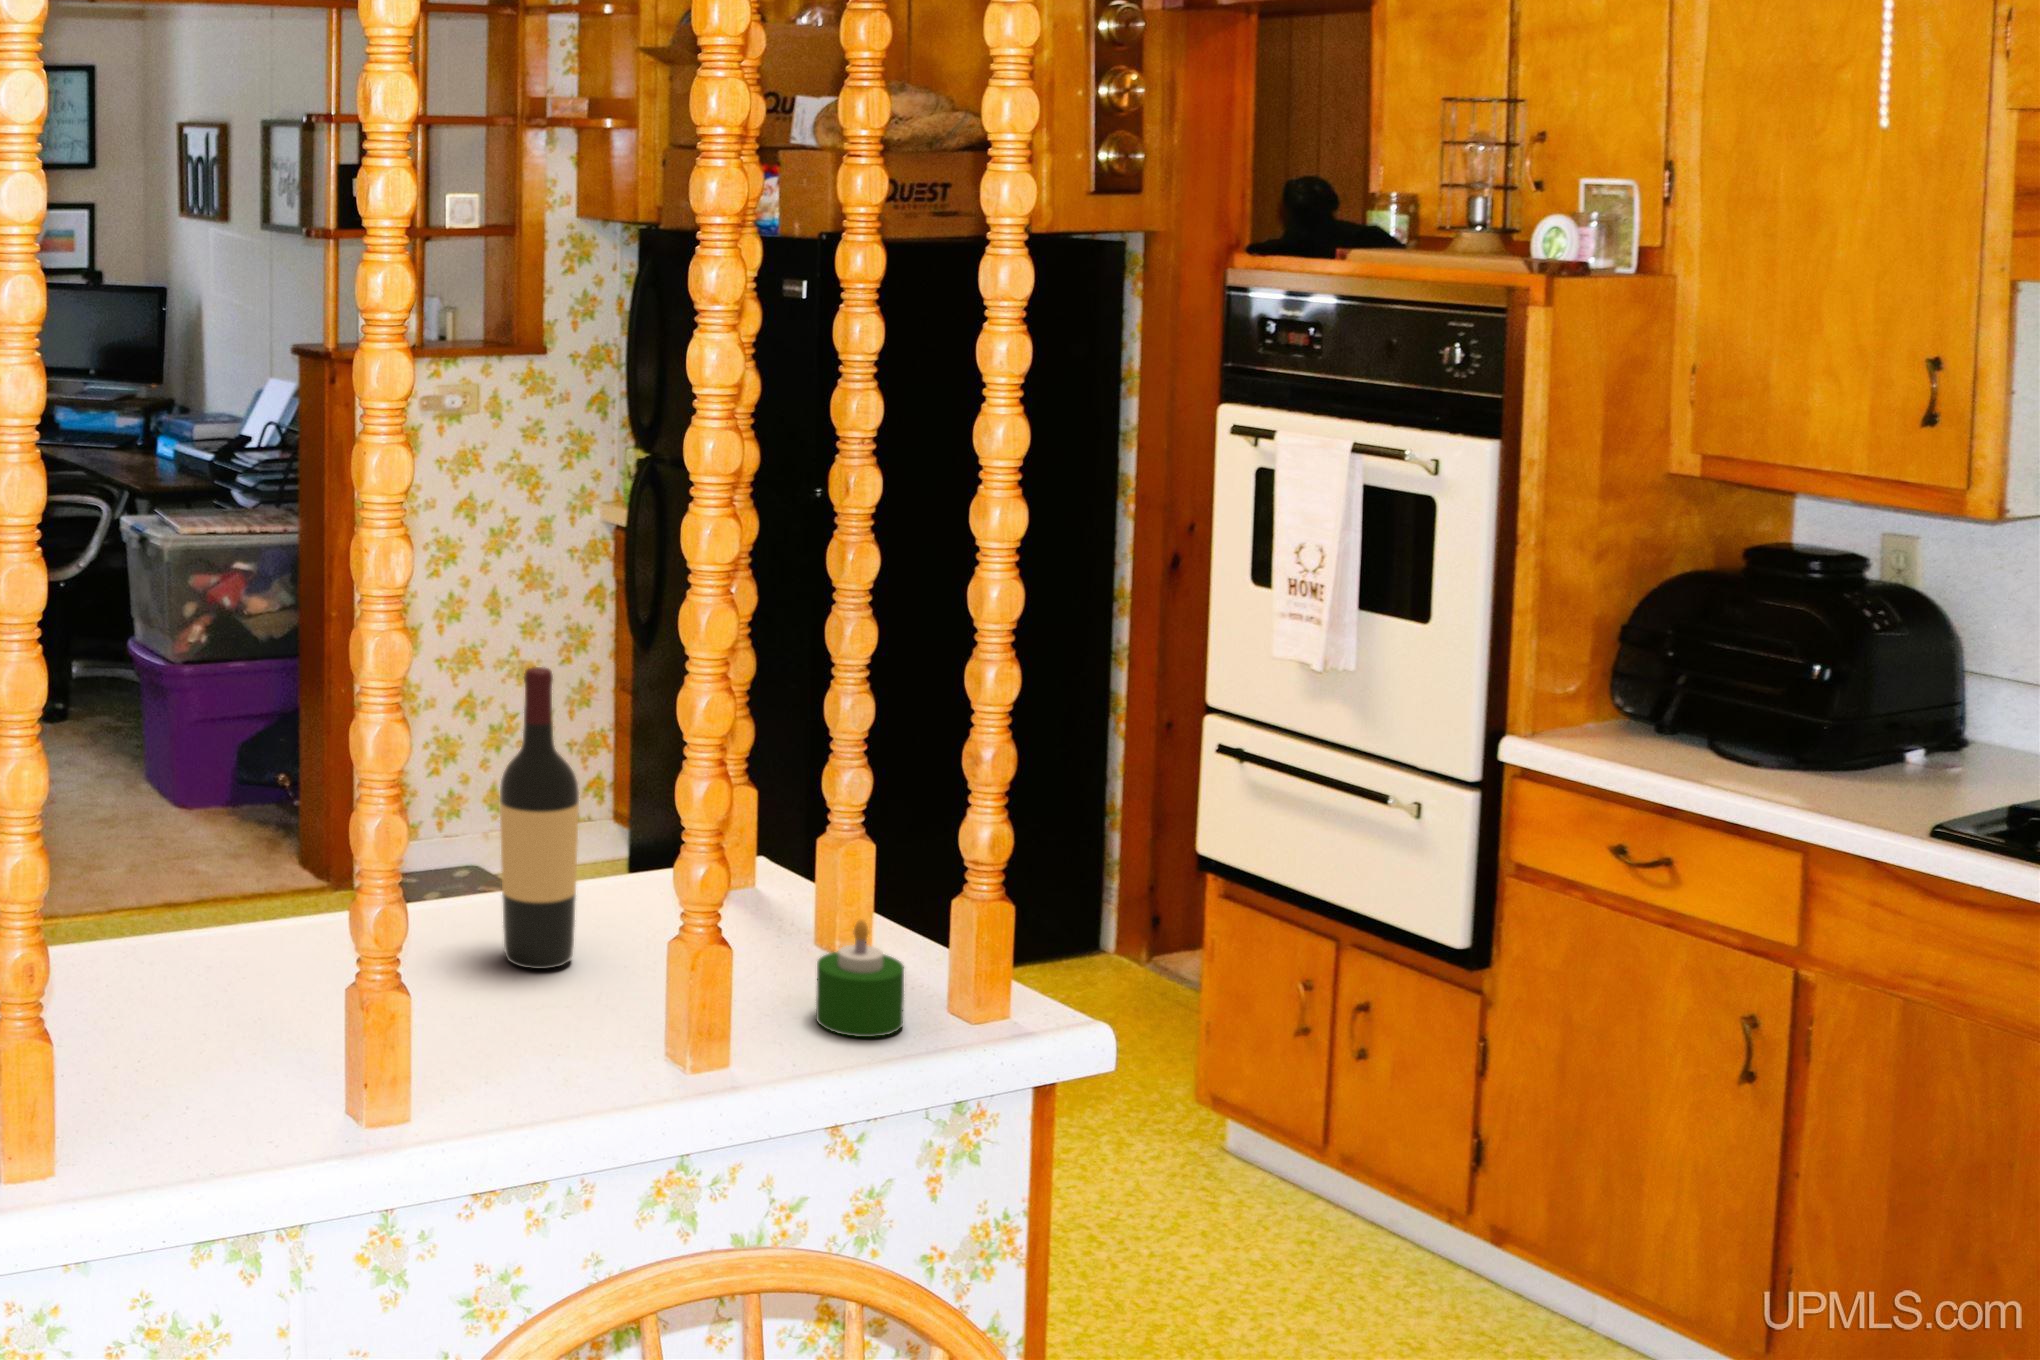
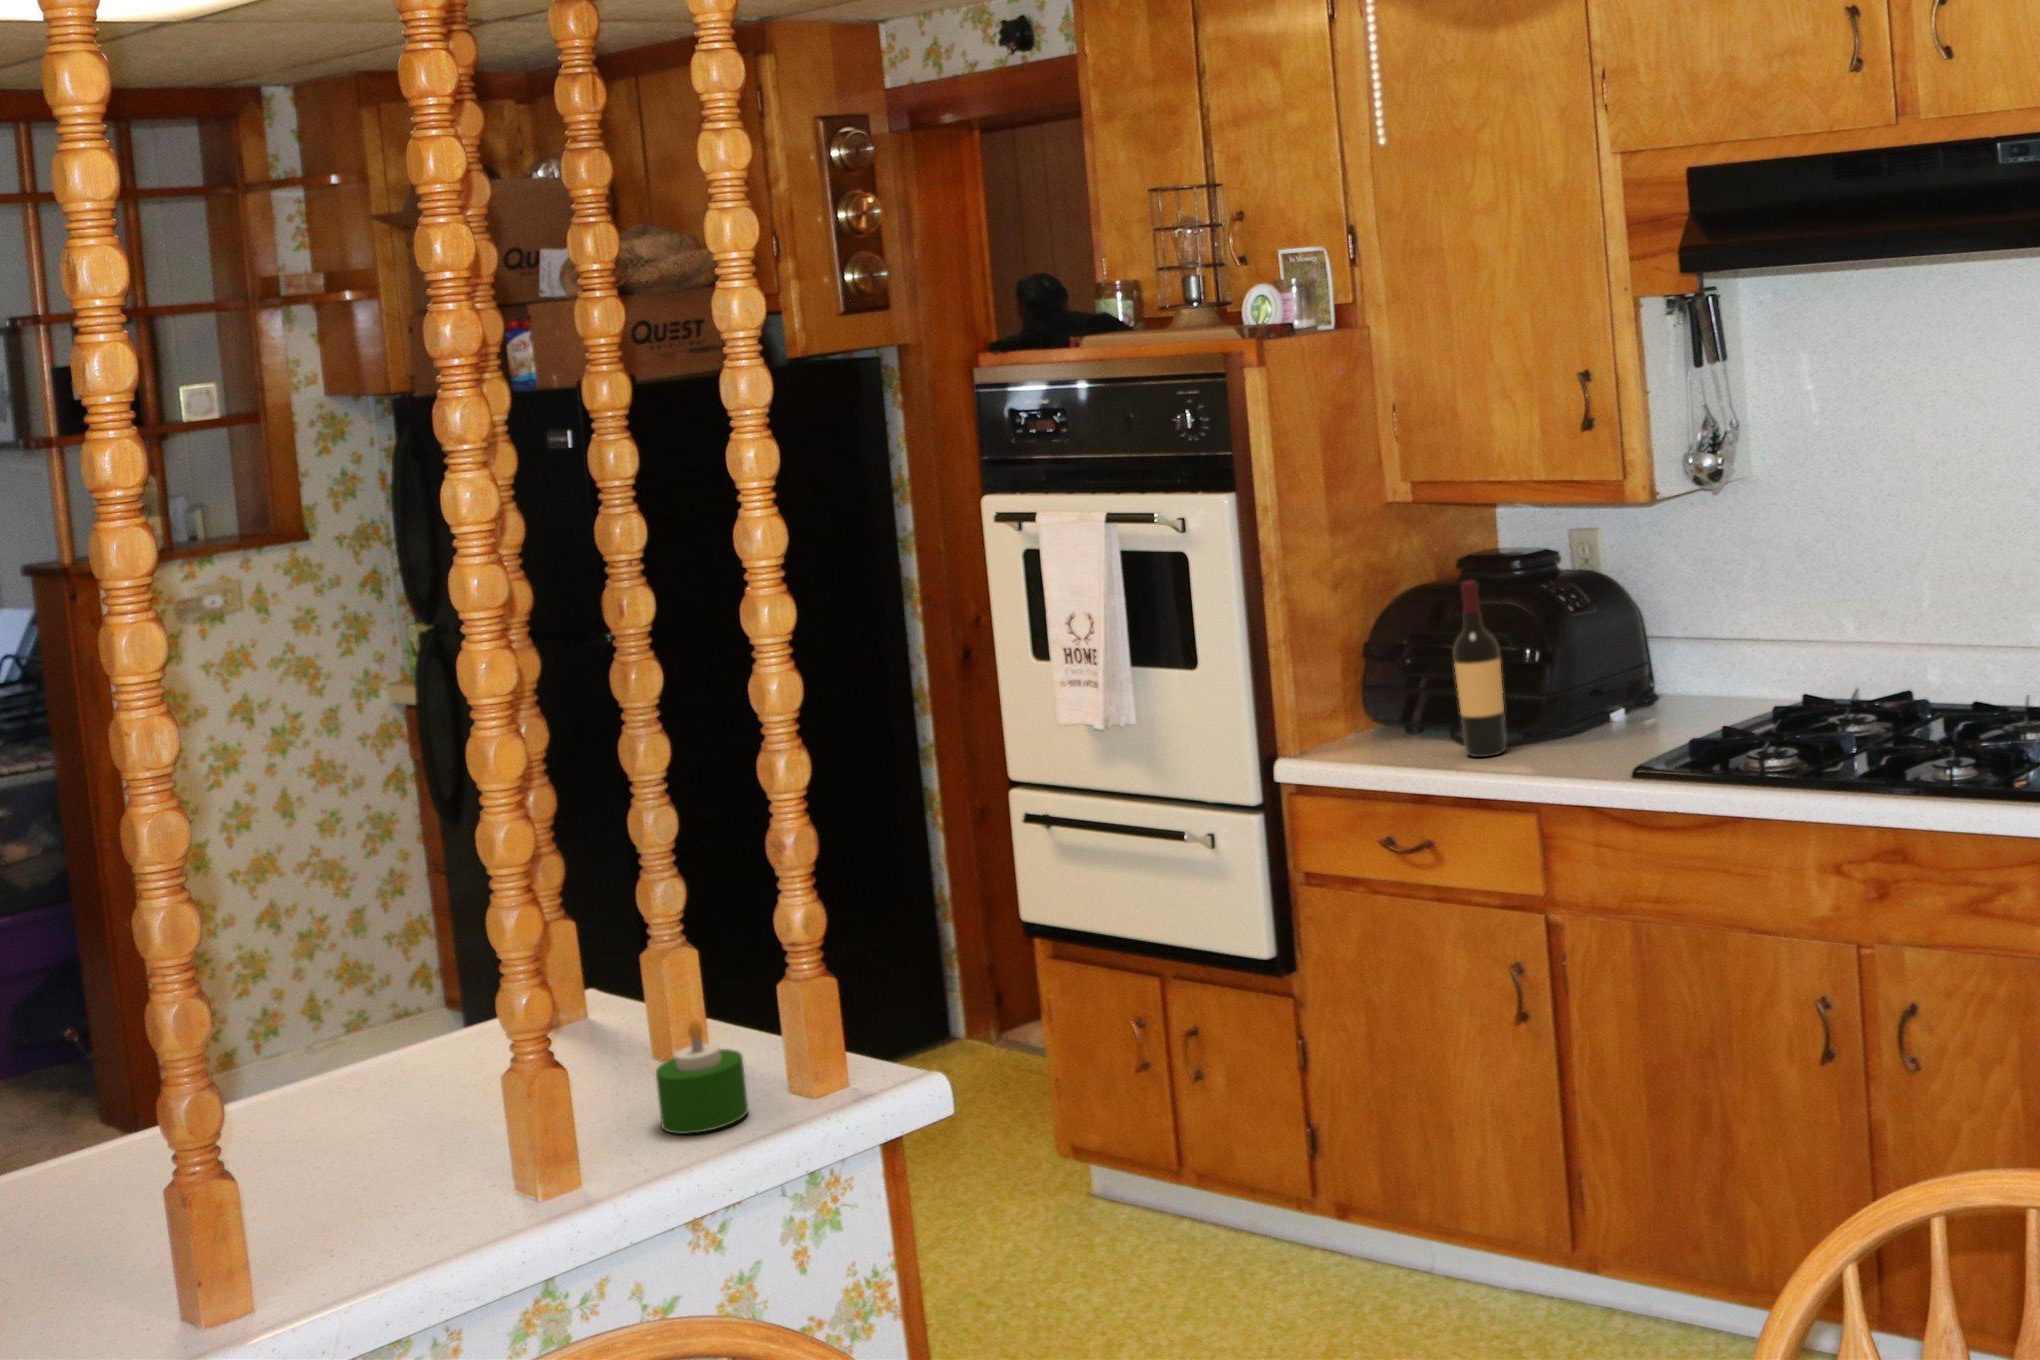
wine bottle: present [500,667,579,969] -> present [1453,581,1506,757]

